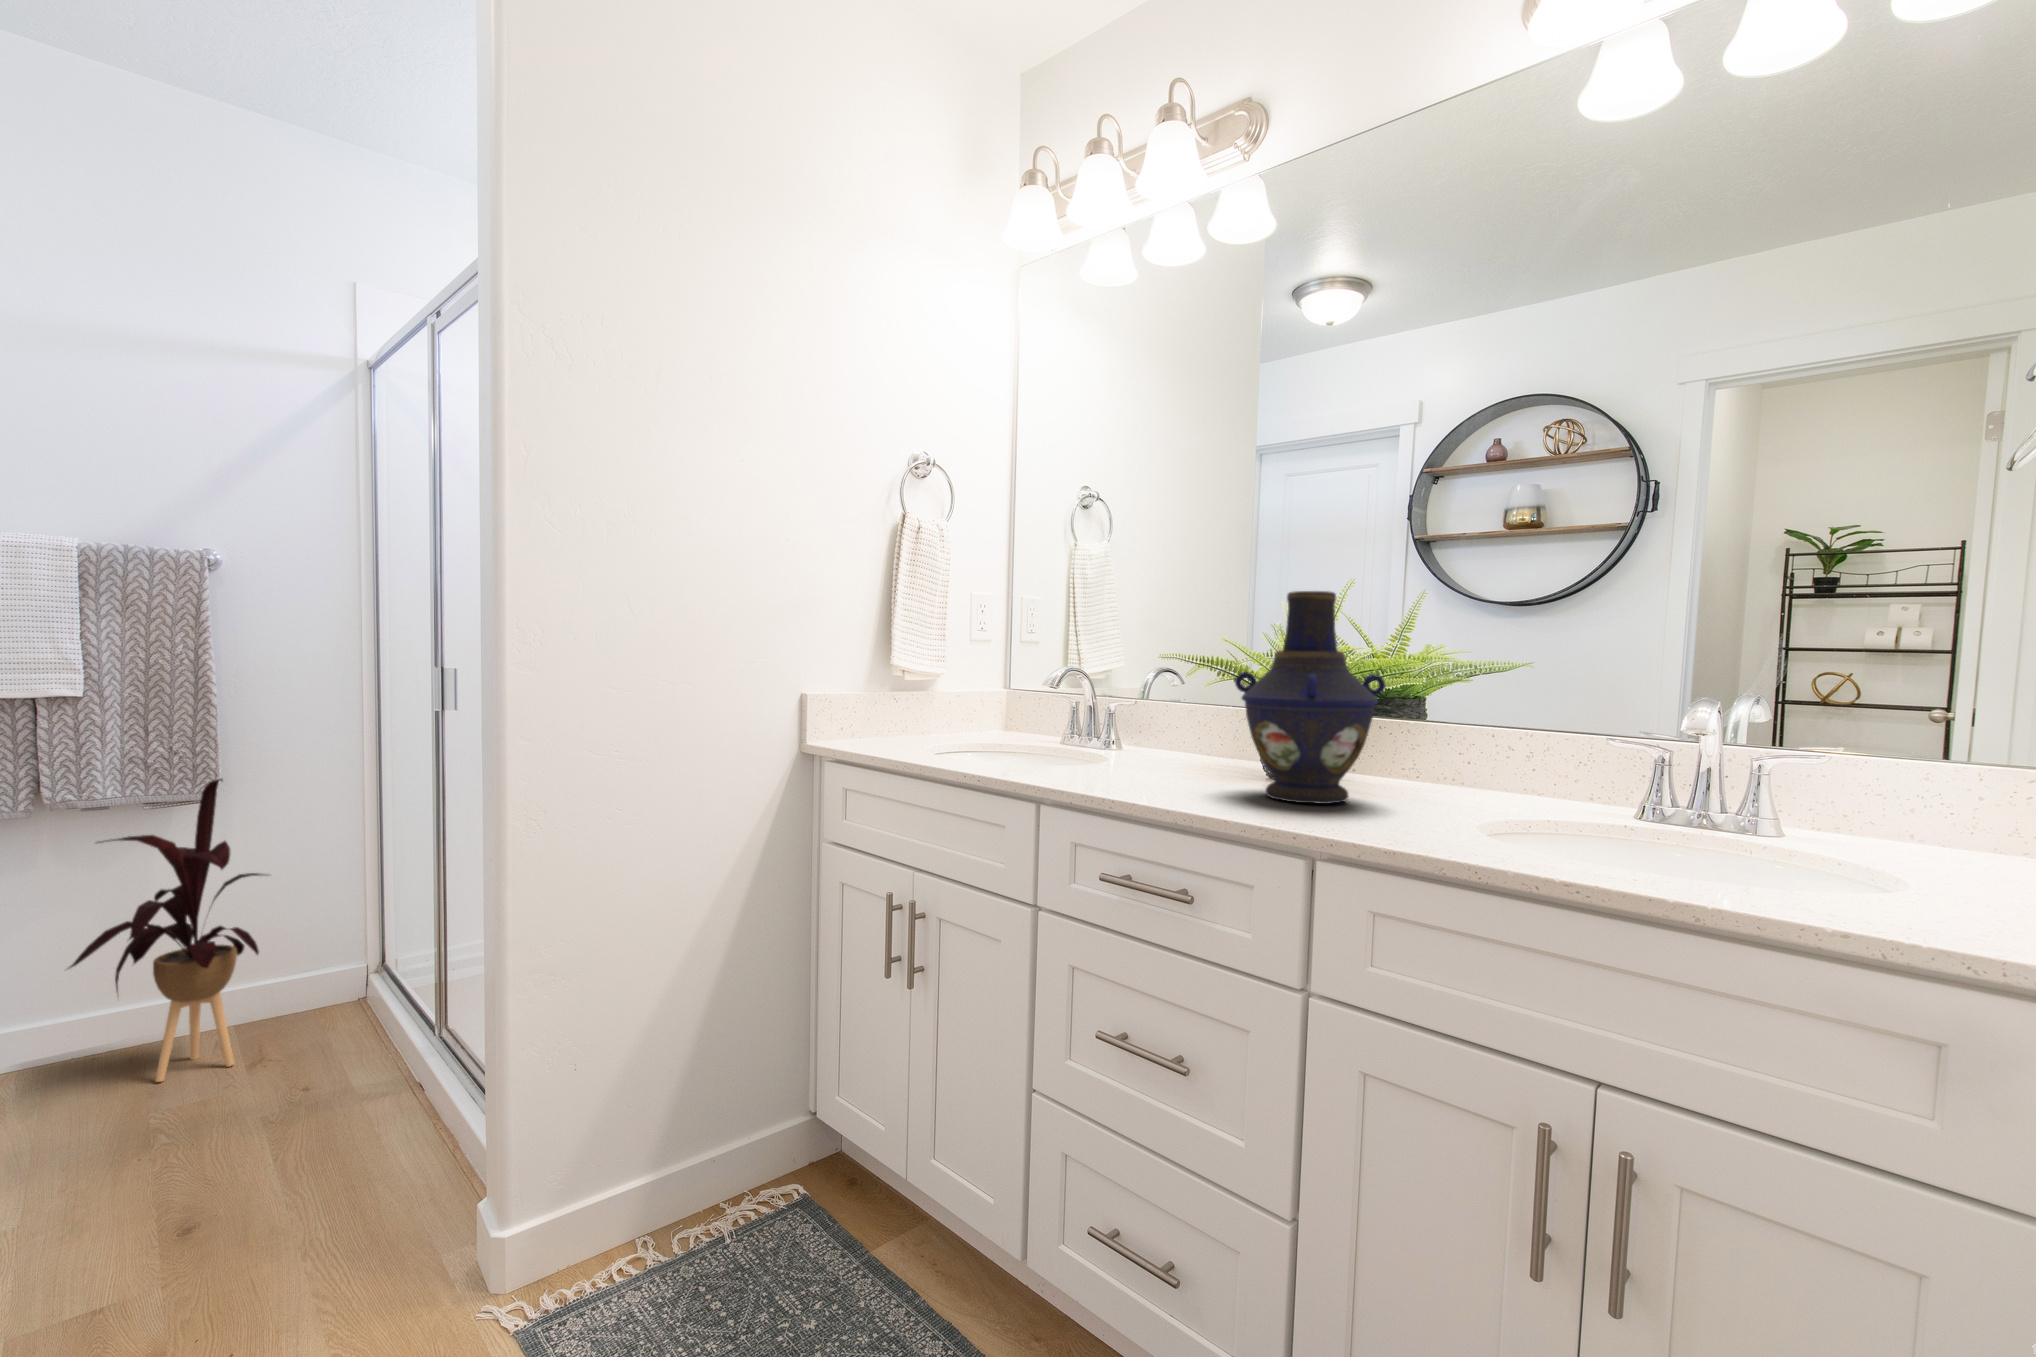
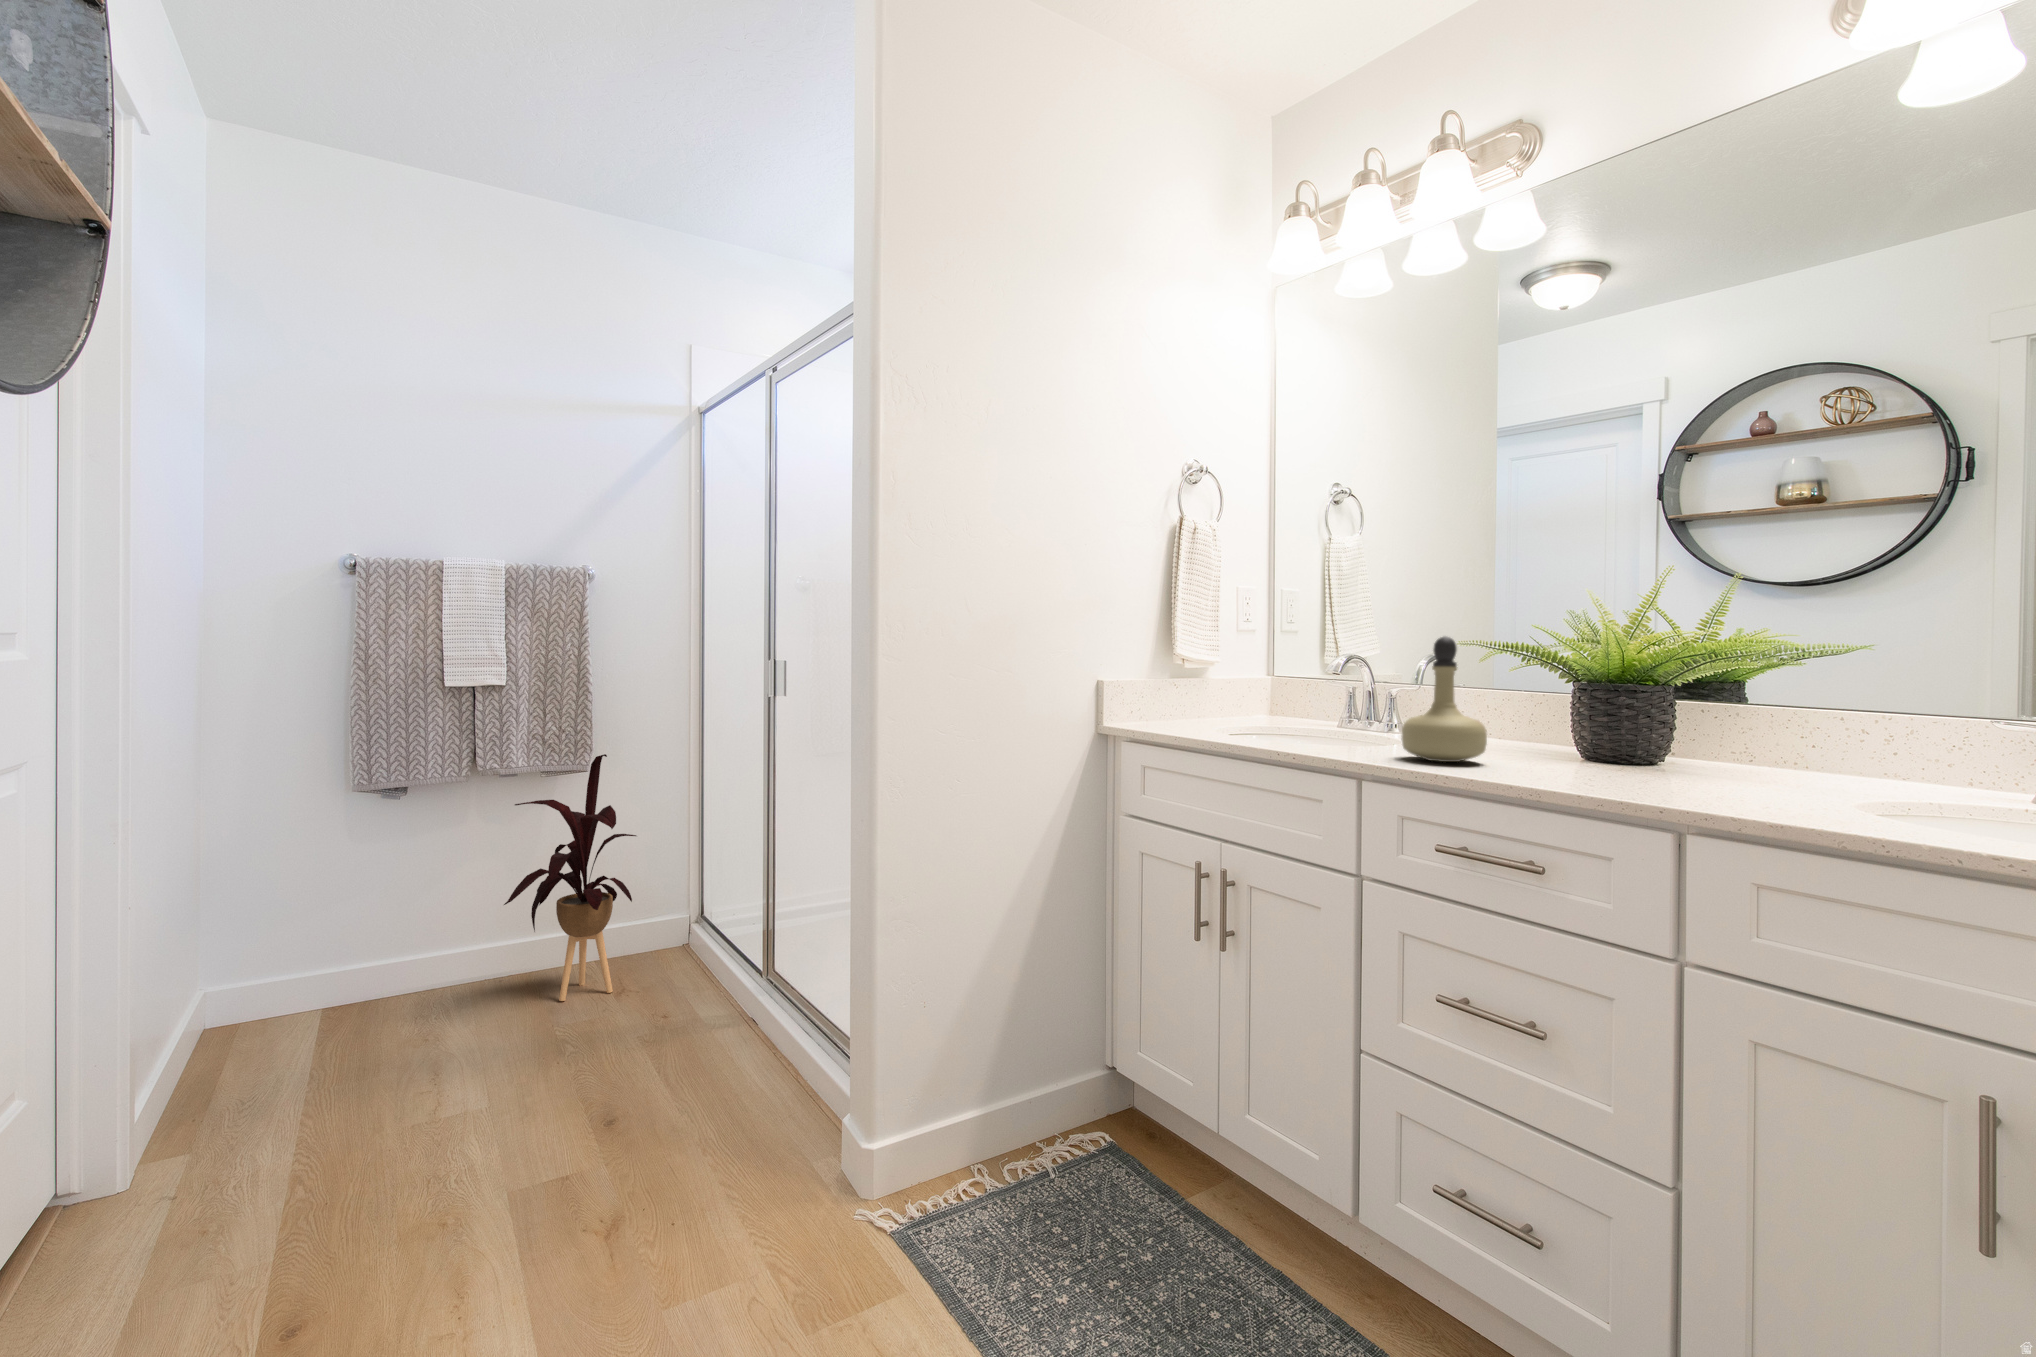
vase: present [1235,591,1385,804] -> none [1578,568,1756,784]
perfume bottle: none [1079,653,1158,782] -> present [1401,636,1487,762]

